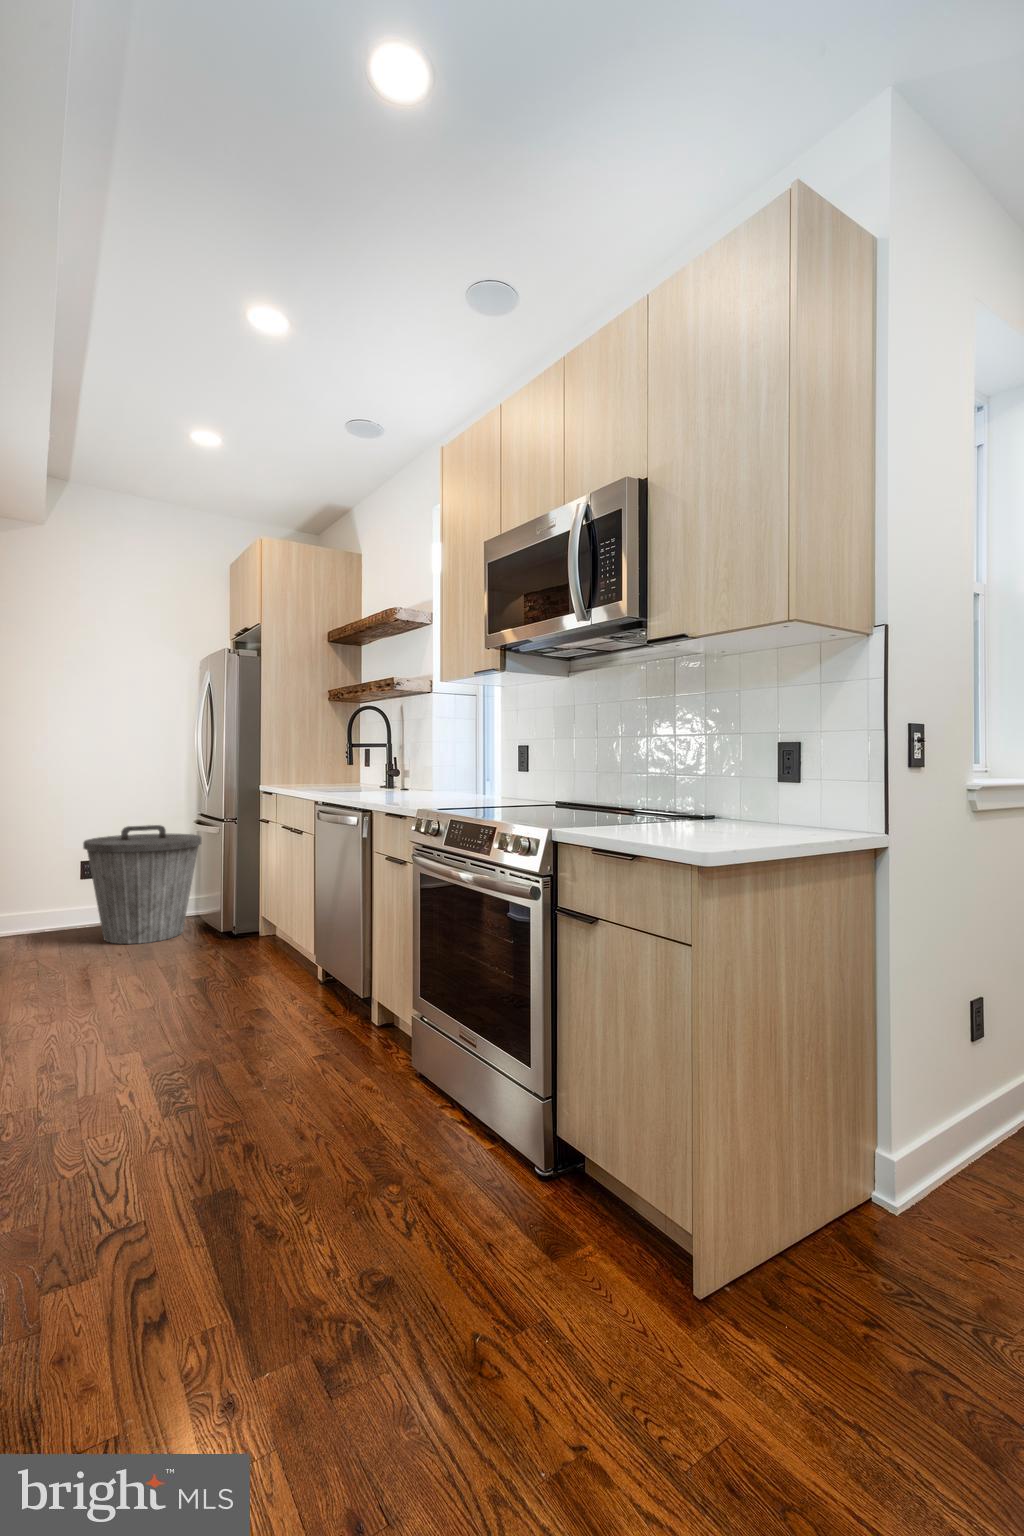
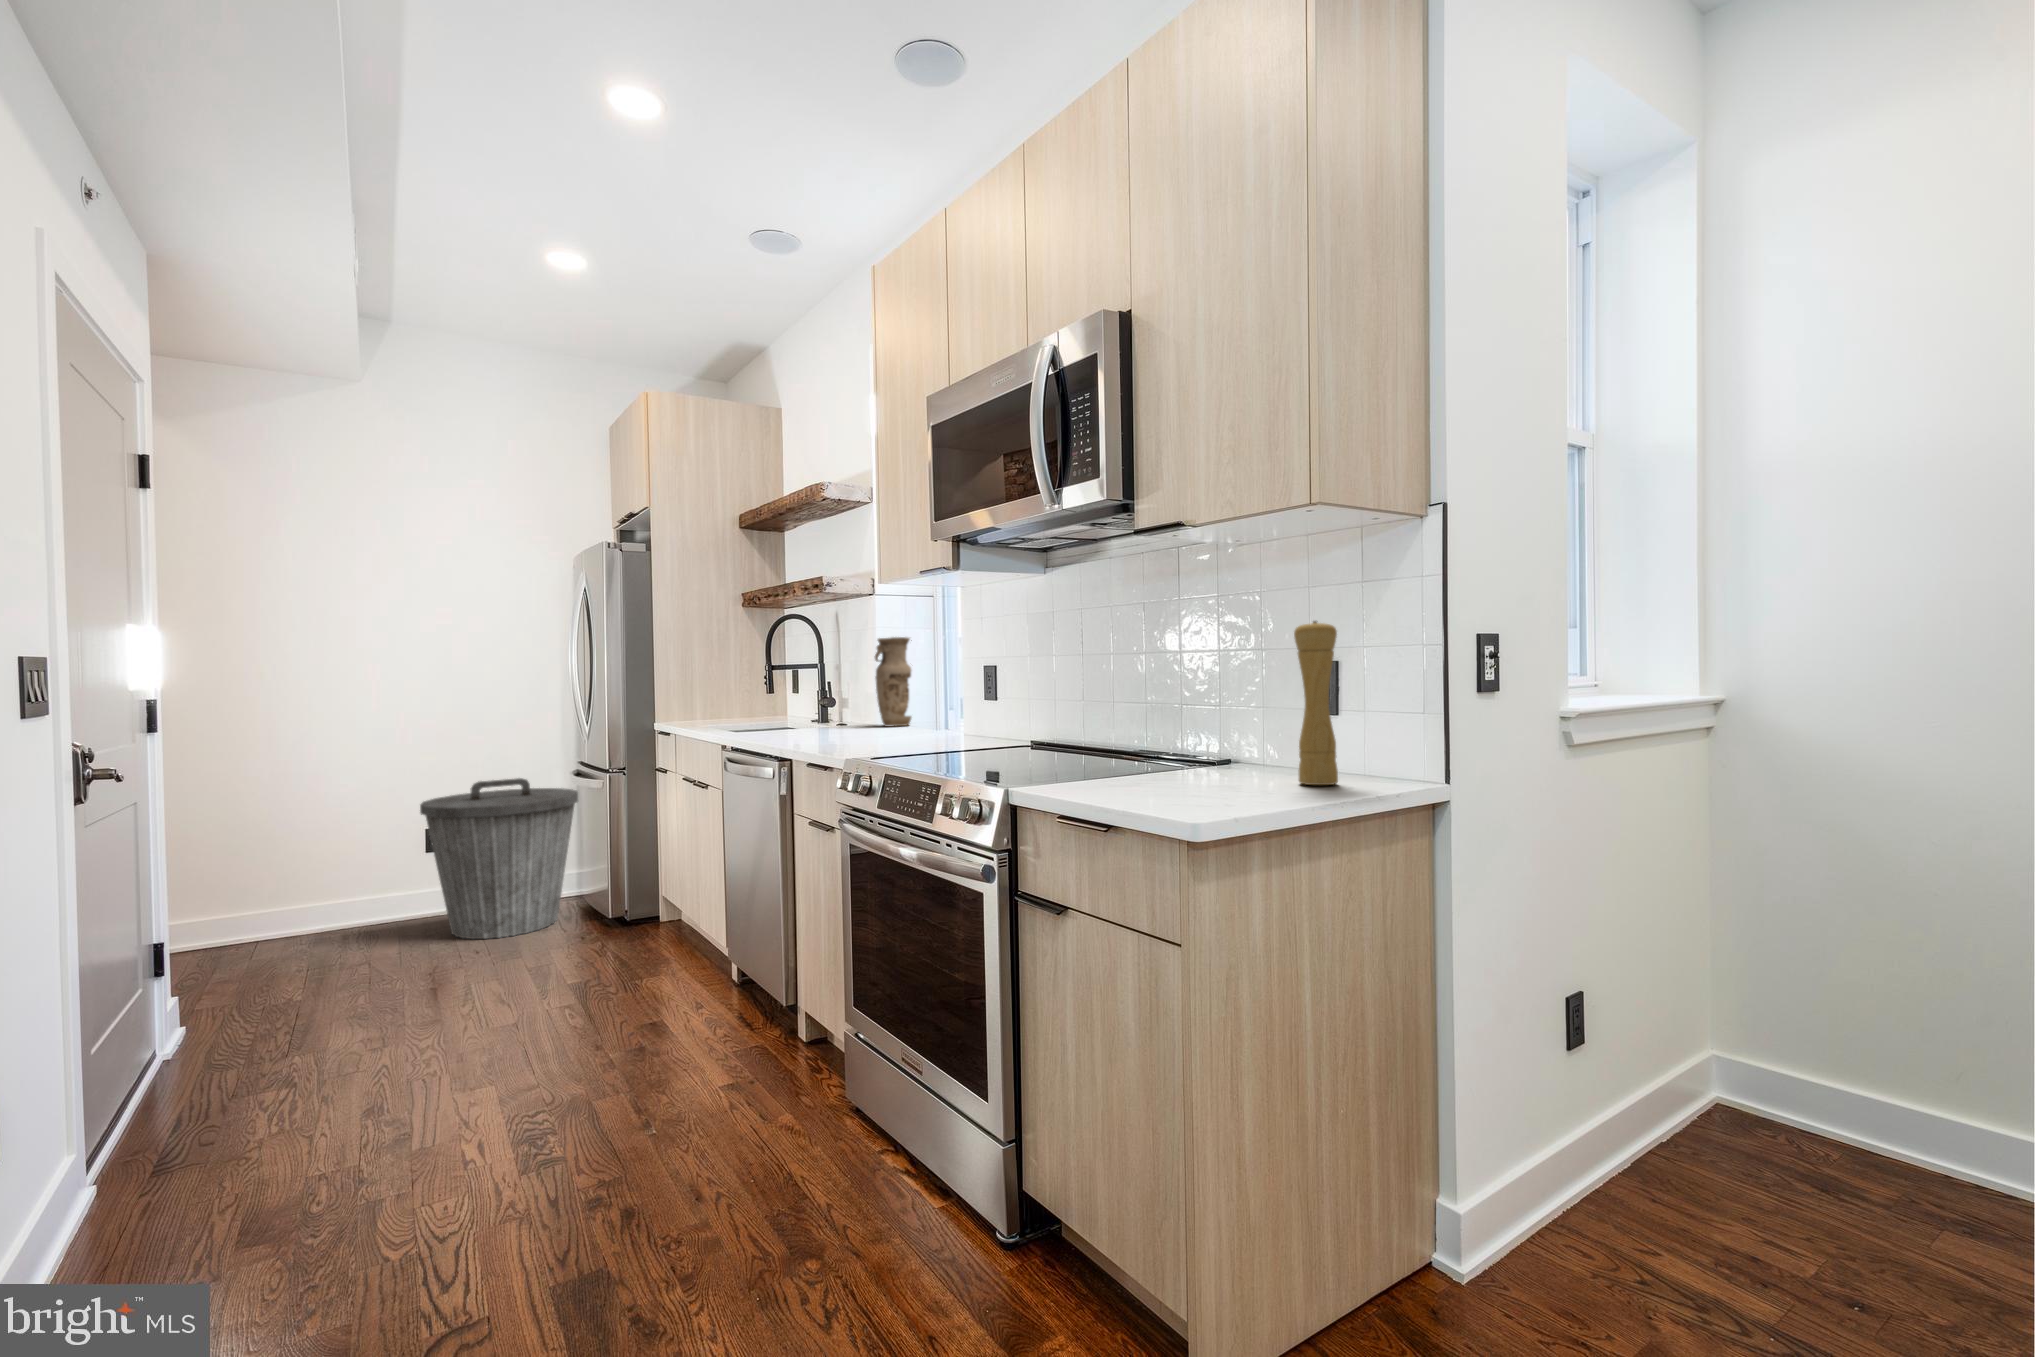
pepper mill: none [778,705,811,830] -> present [1294,621,1338,785]
vase: none [429,726,459,793] -> present [875,637,911,727]

